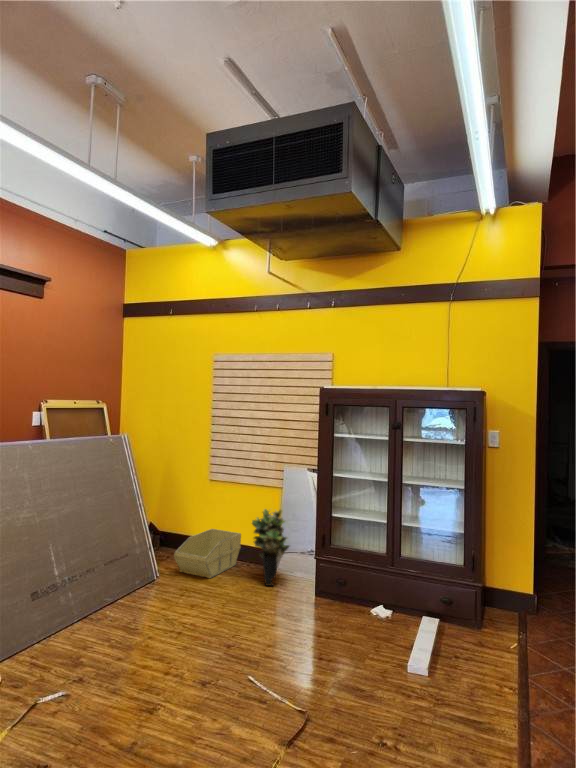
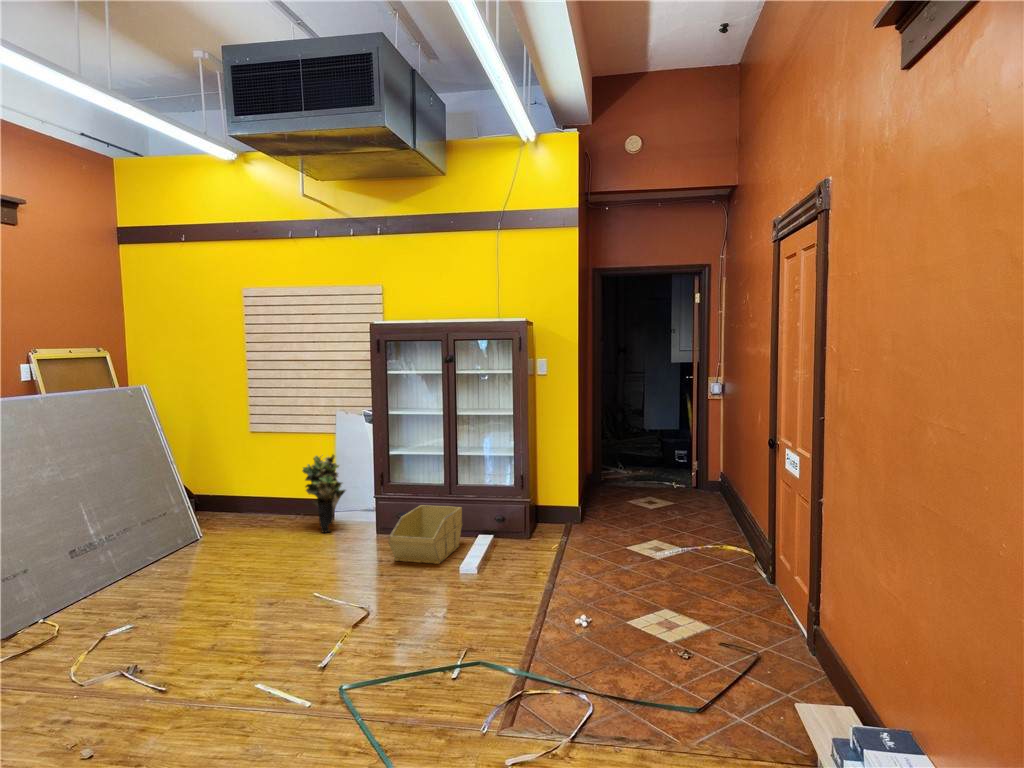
storage bin: present [174,529,241,578] -> present [388,505,462,564]

